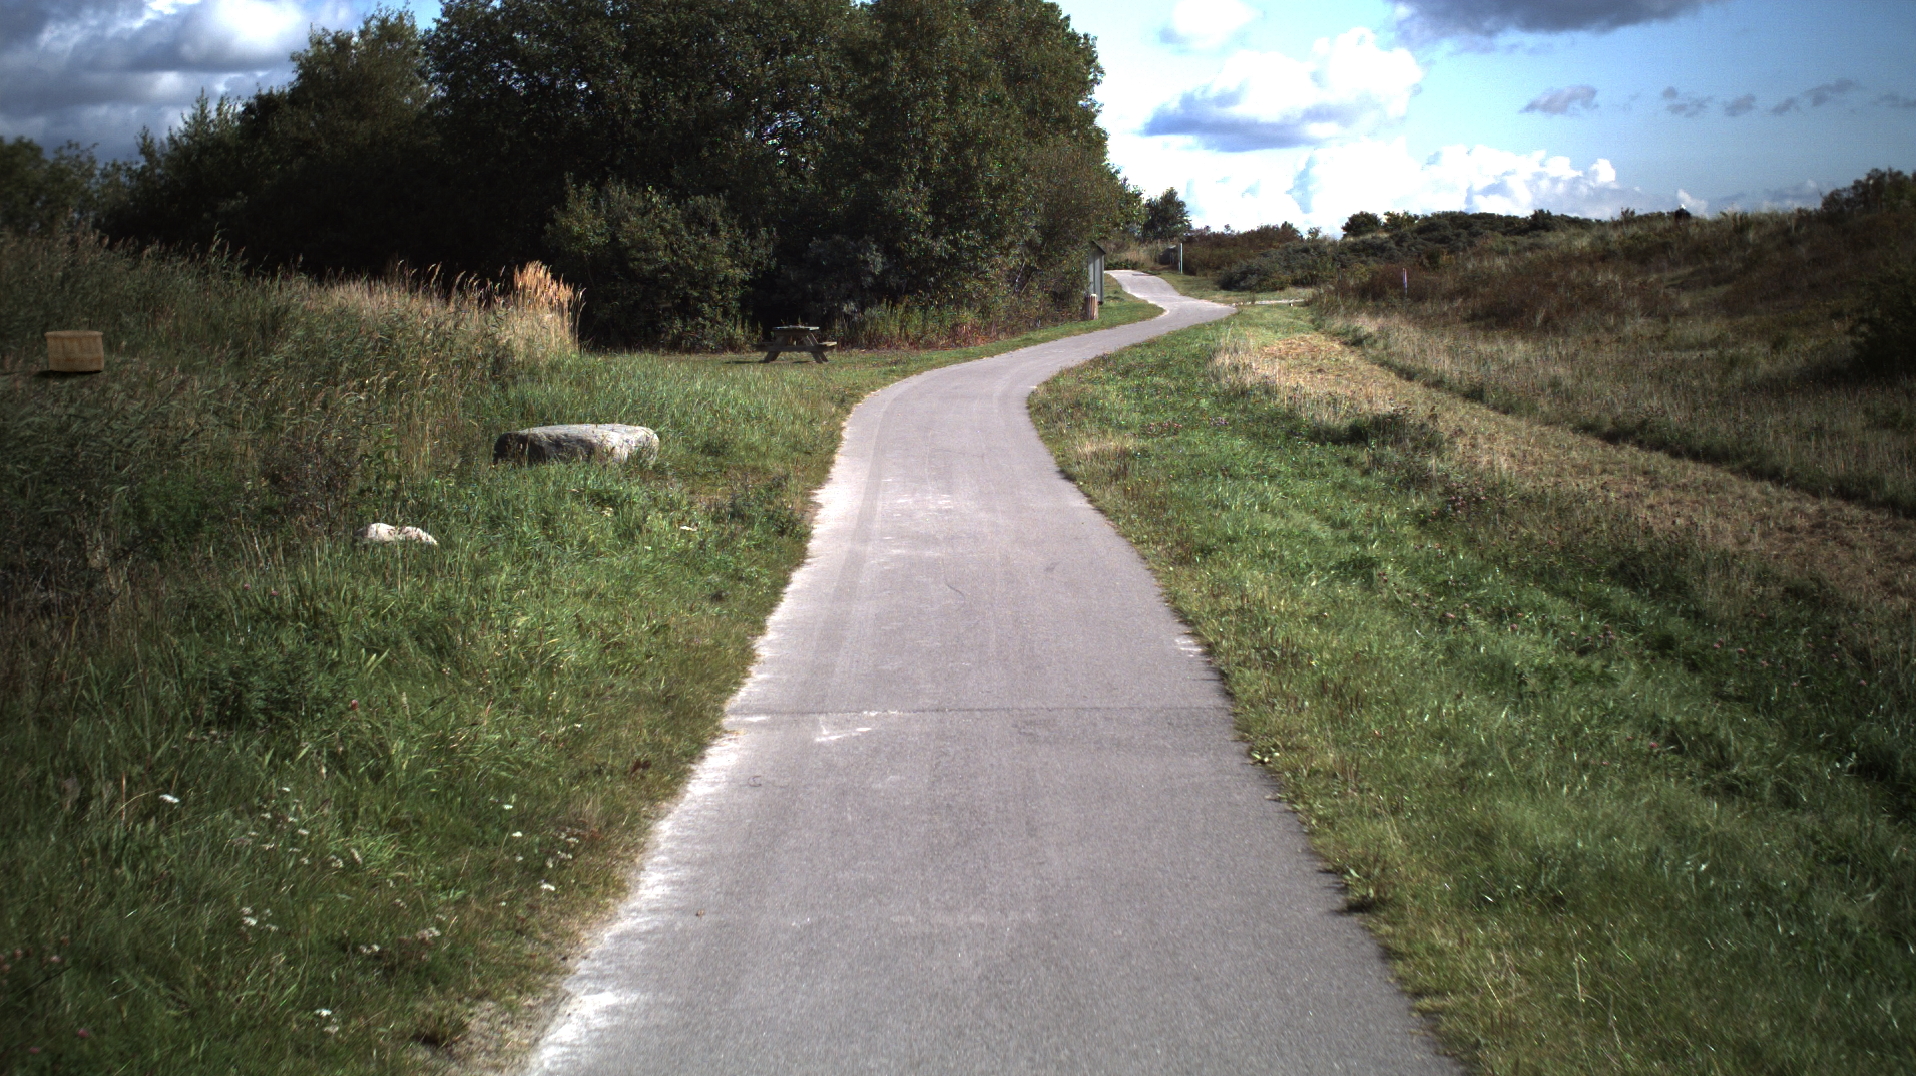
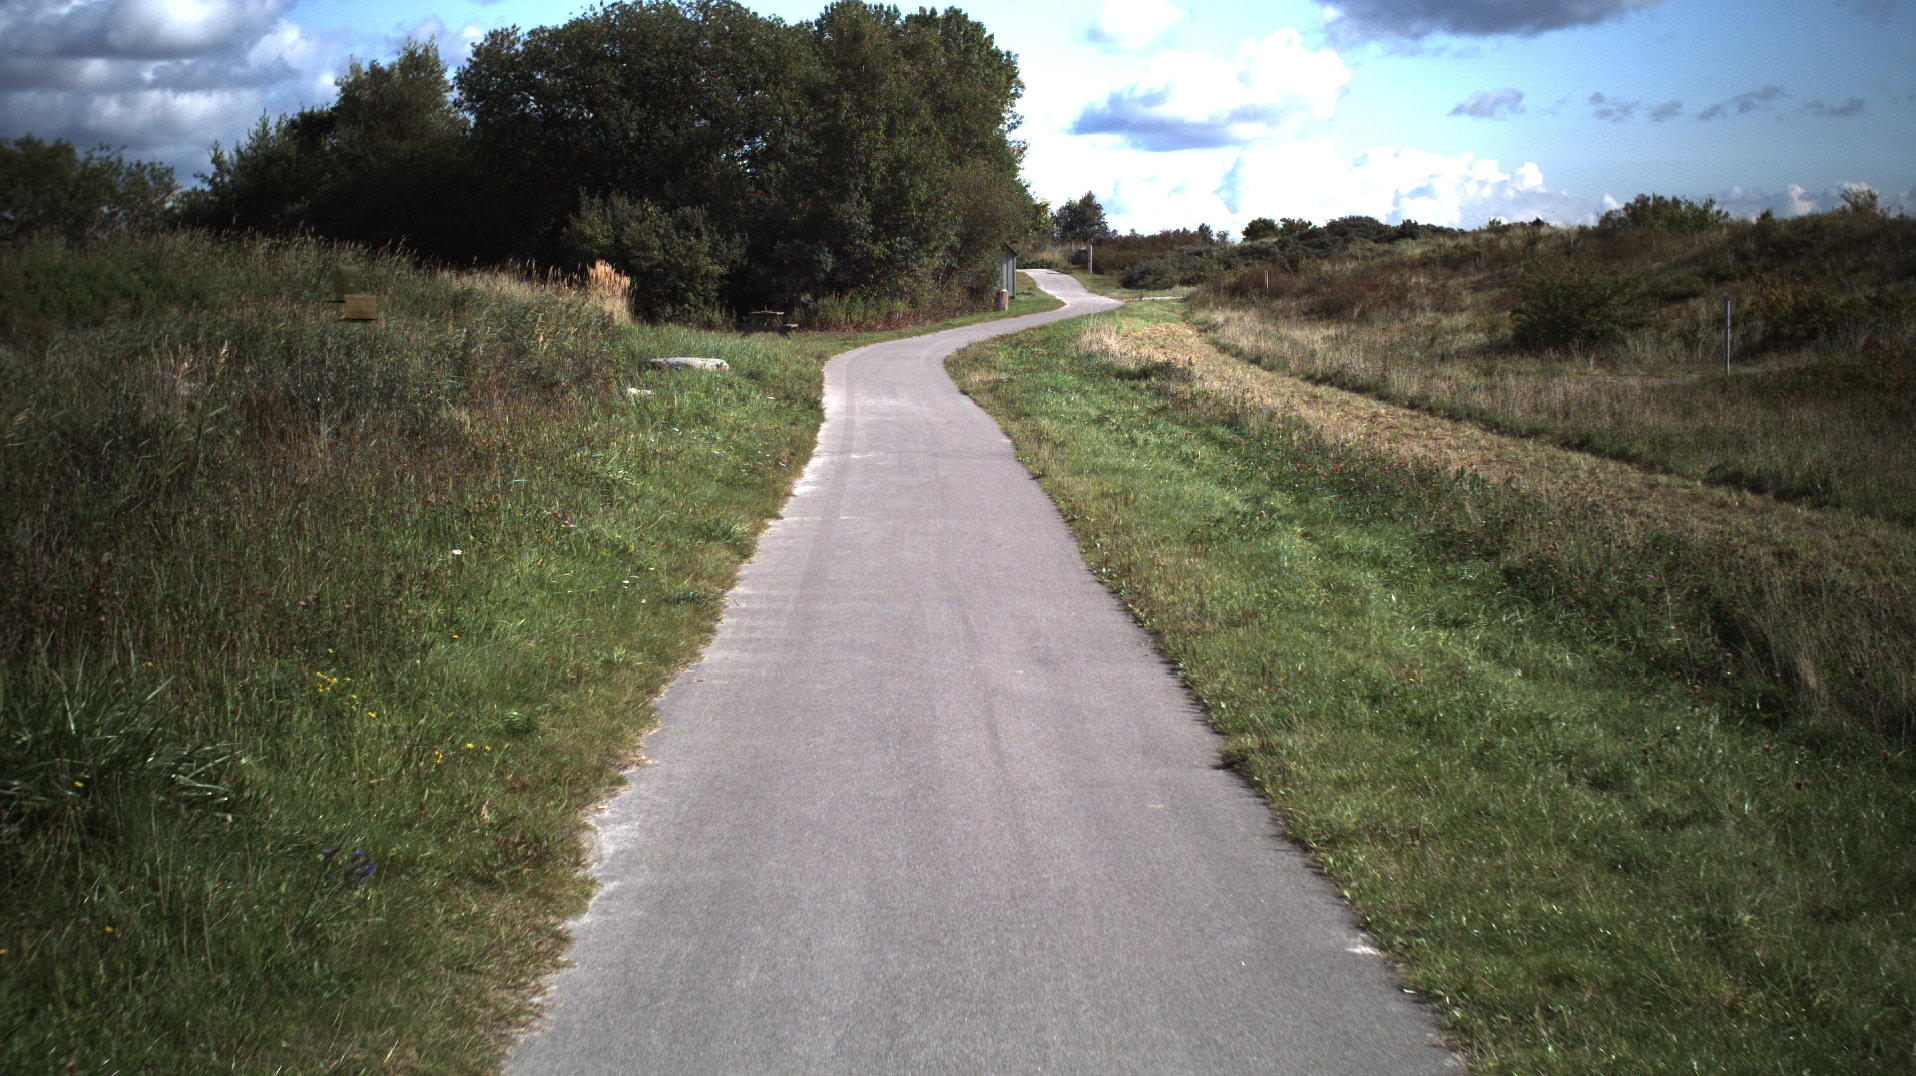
backpack: none [90,278,138,336] -> present [332,265,361,301]

